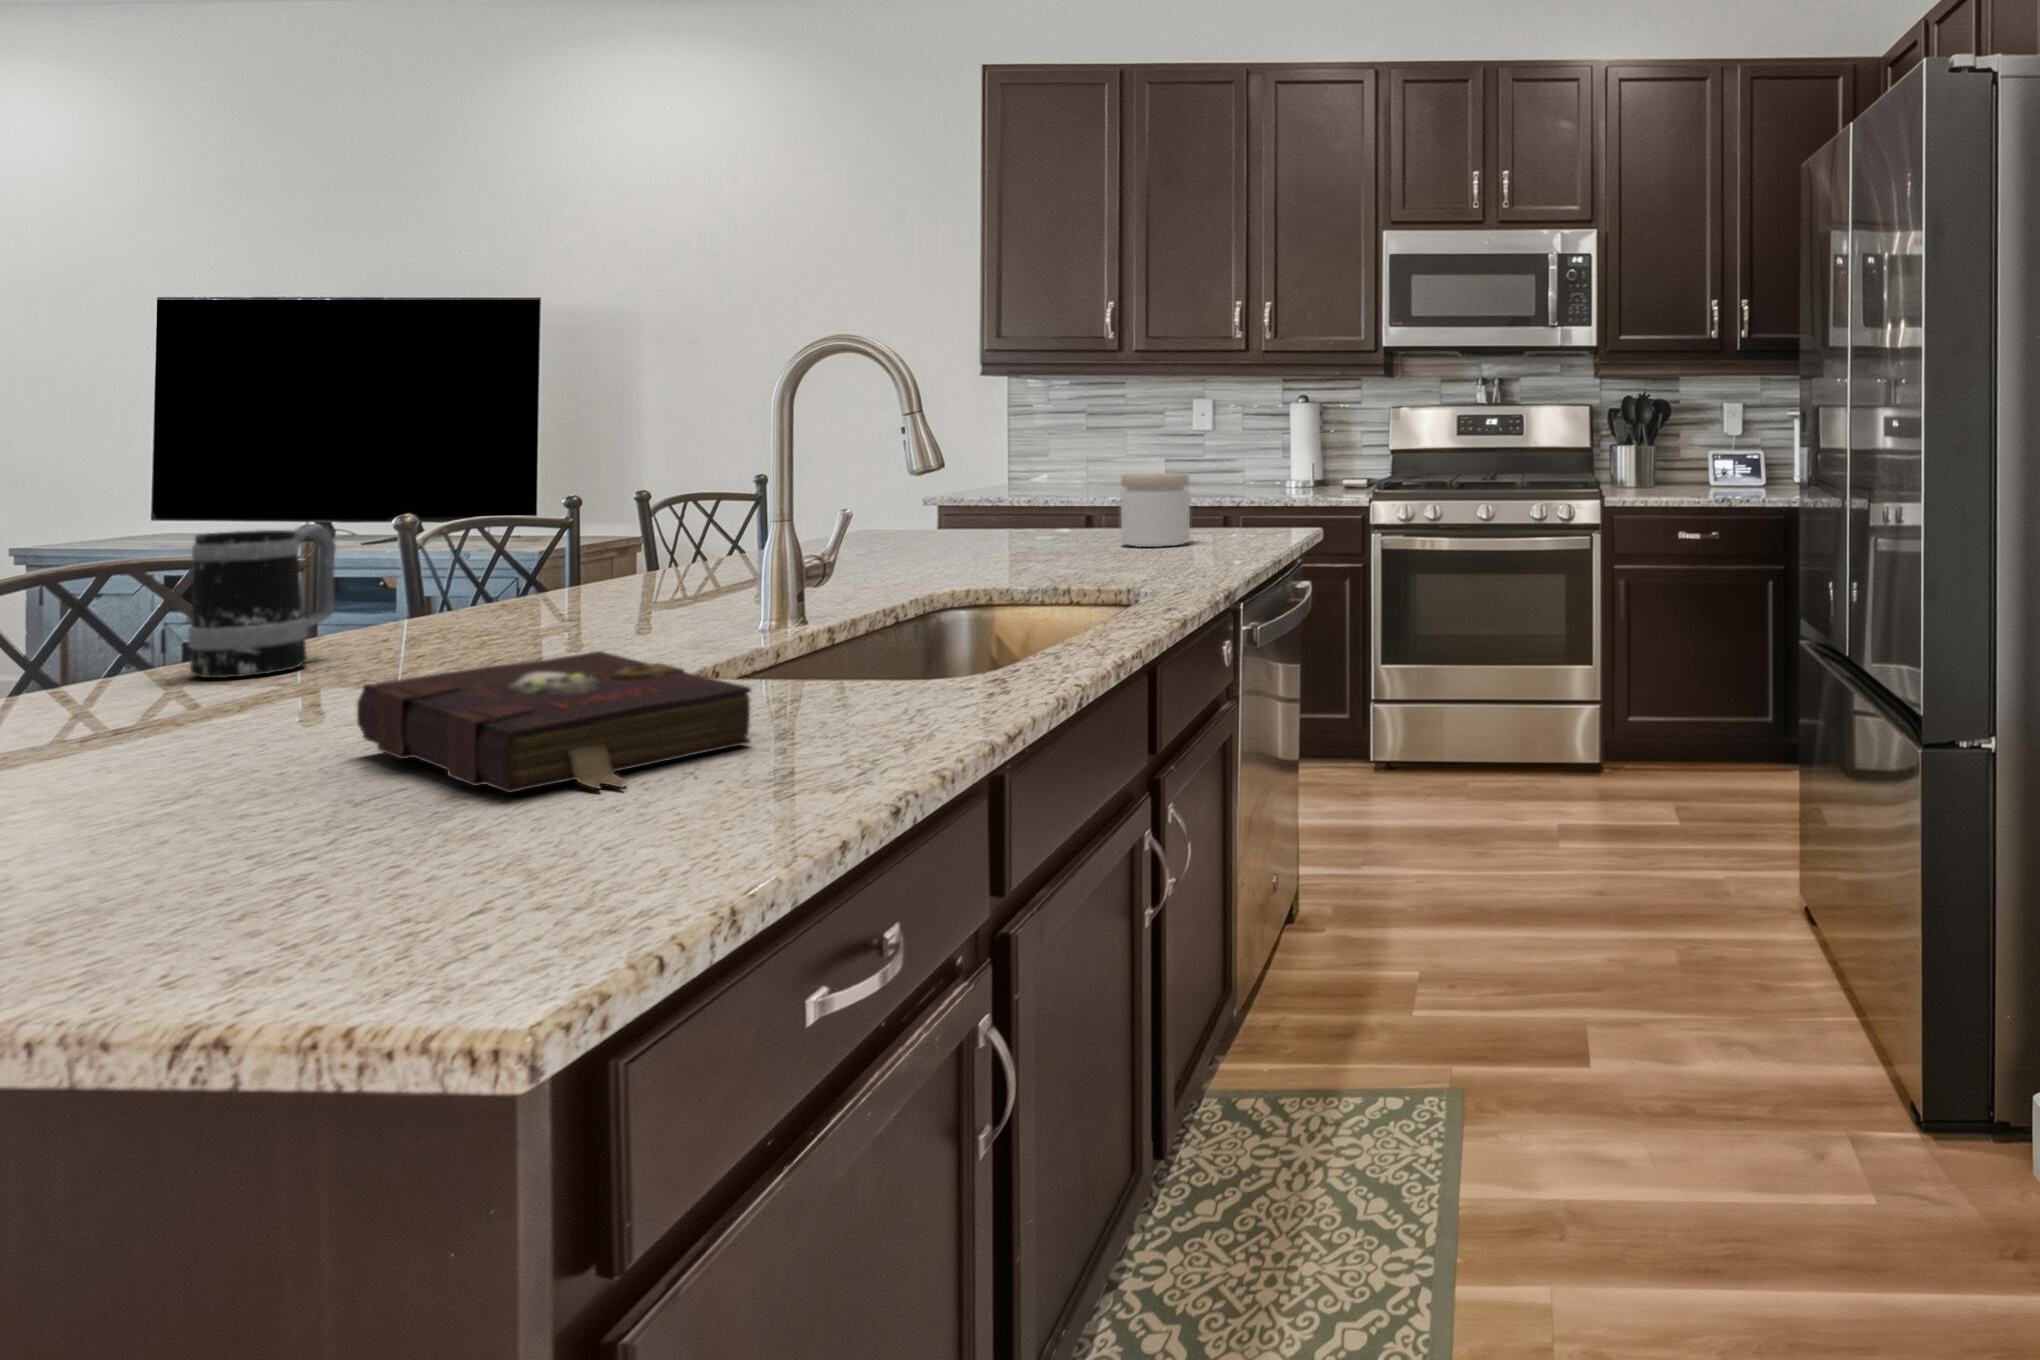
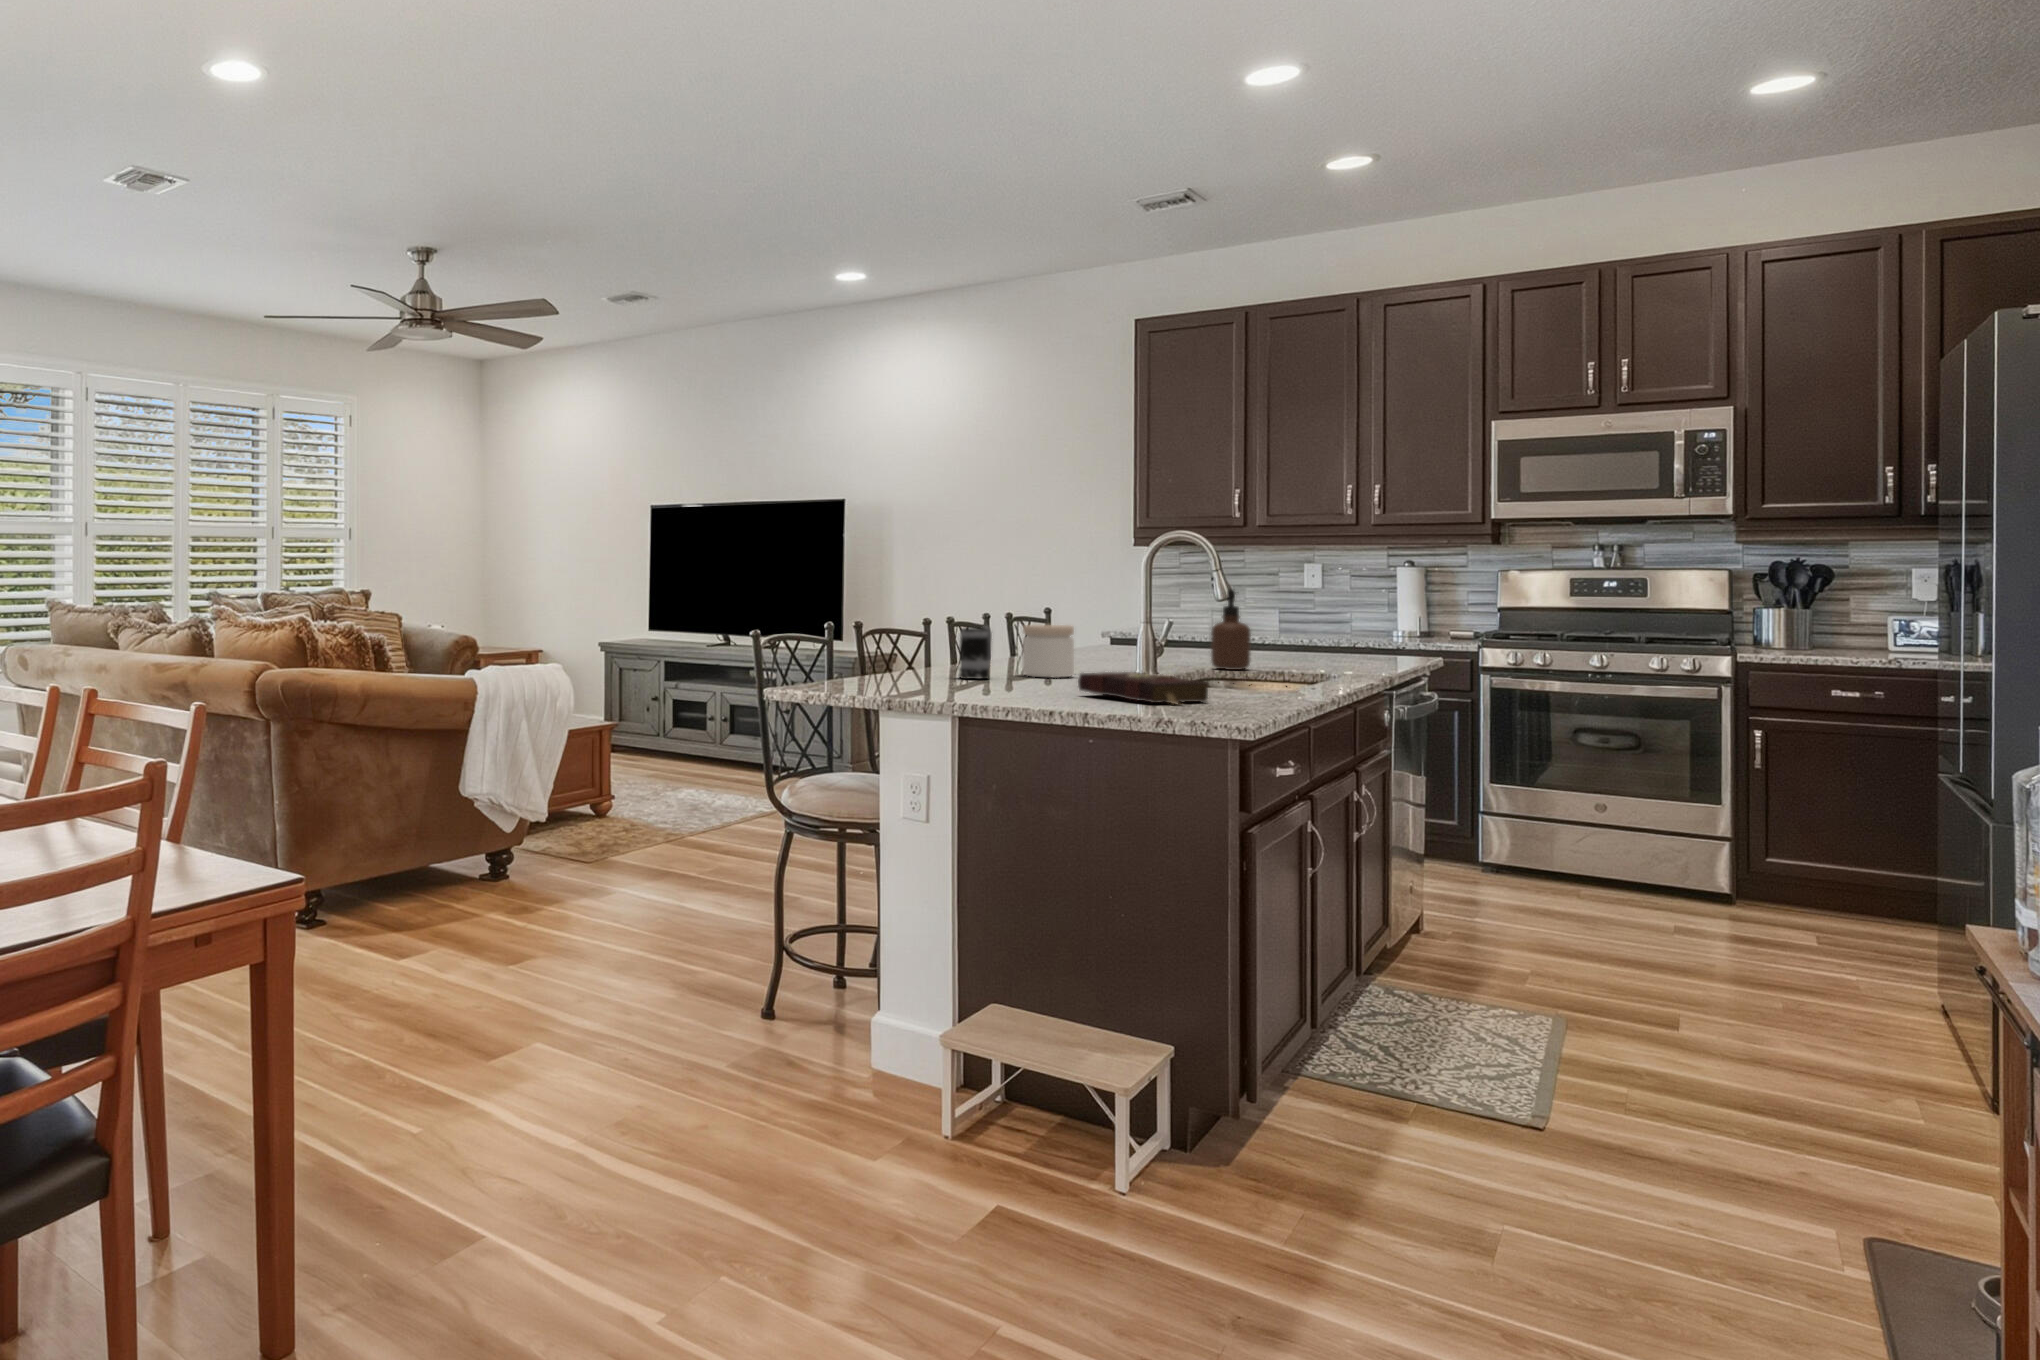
soap dispenser: none [977,427,1045,573] -> present [1211,590,1251,670]
jar: present [1121,473,1190,547] -> present [1022,625,1074,678]

